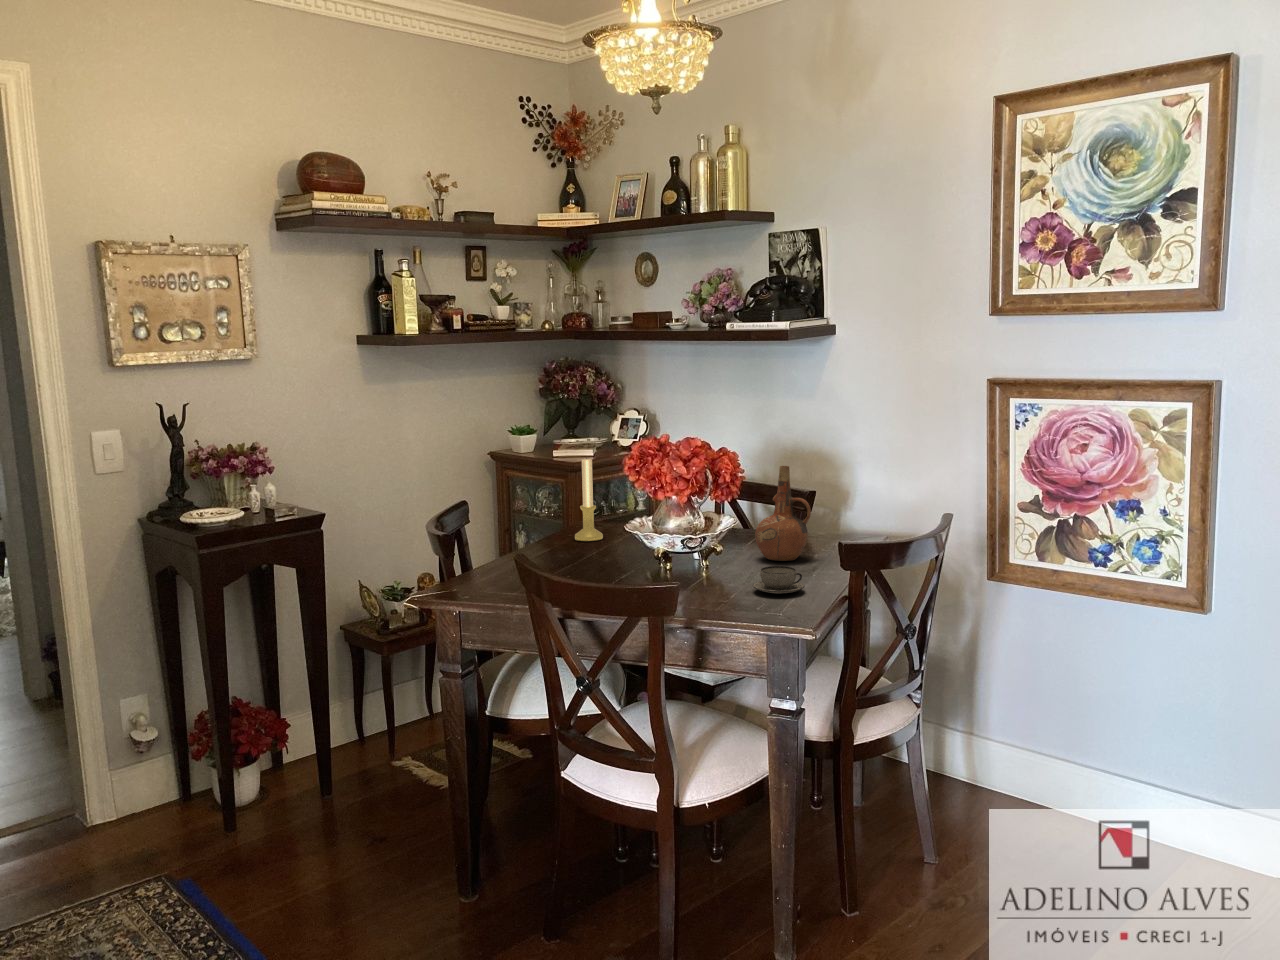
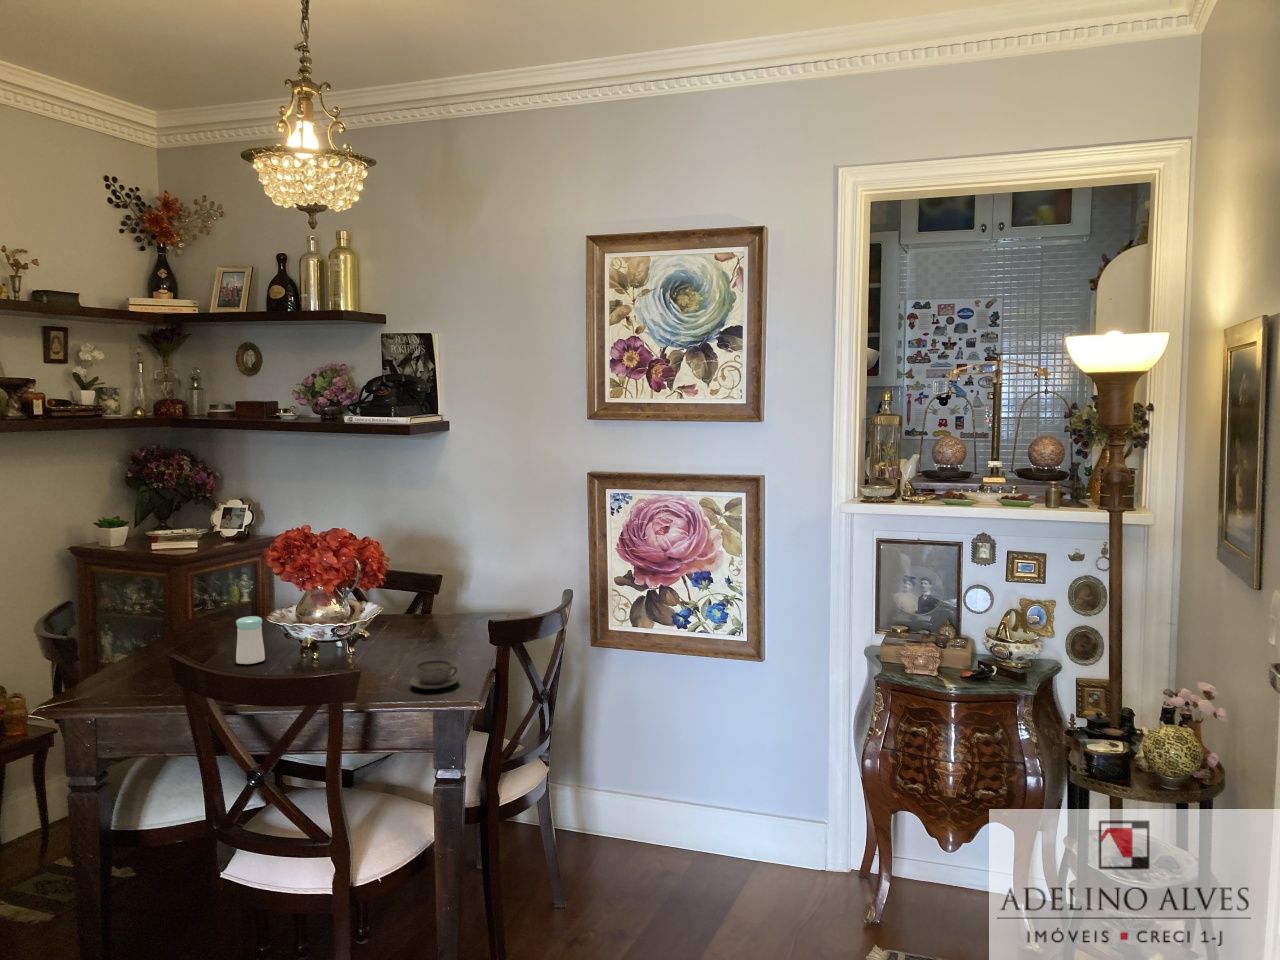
candle holder: present [575,459,603,541] -> none [196,557,228,645]
ceramic pitcher: present [755,466,811,561] -> none [397,560,450,651]
salt shaker: none [603,513,629,559] -> present [236,616,265,664]

